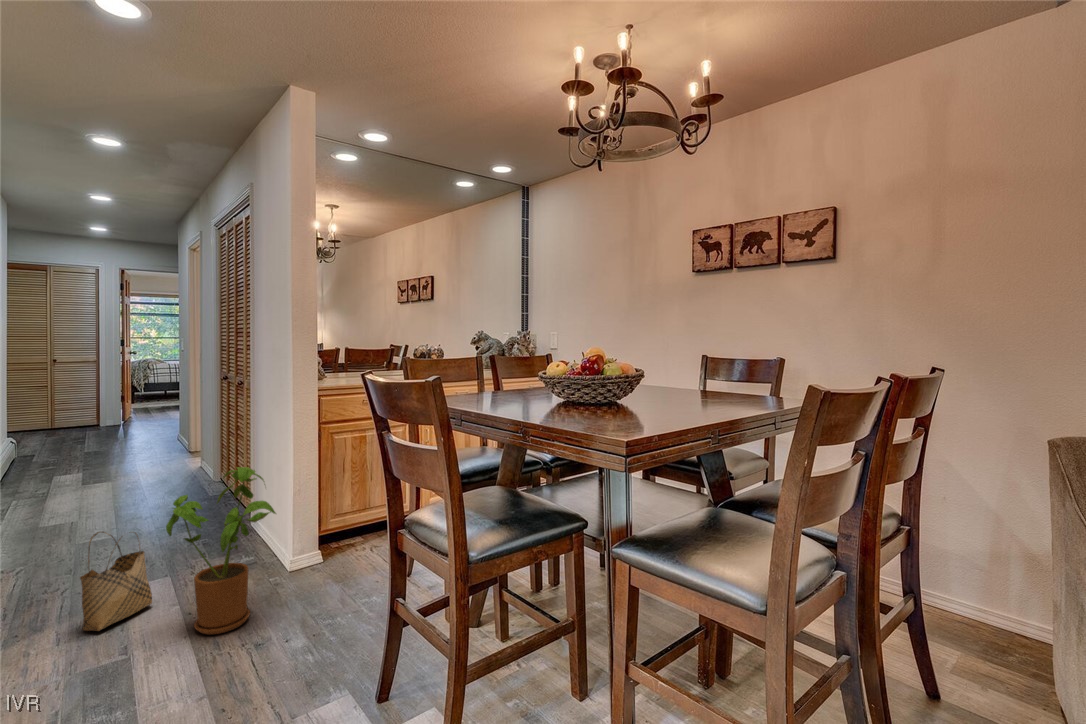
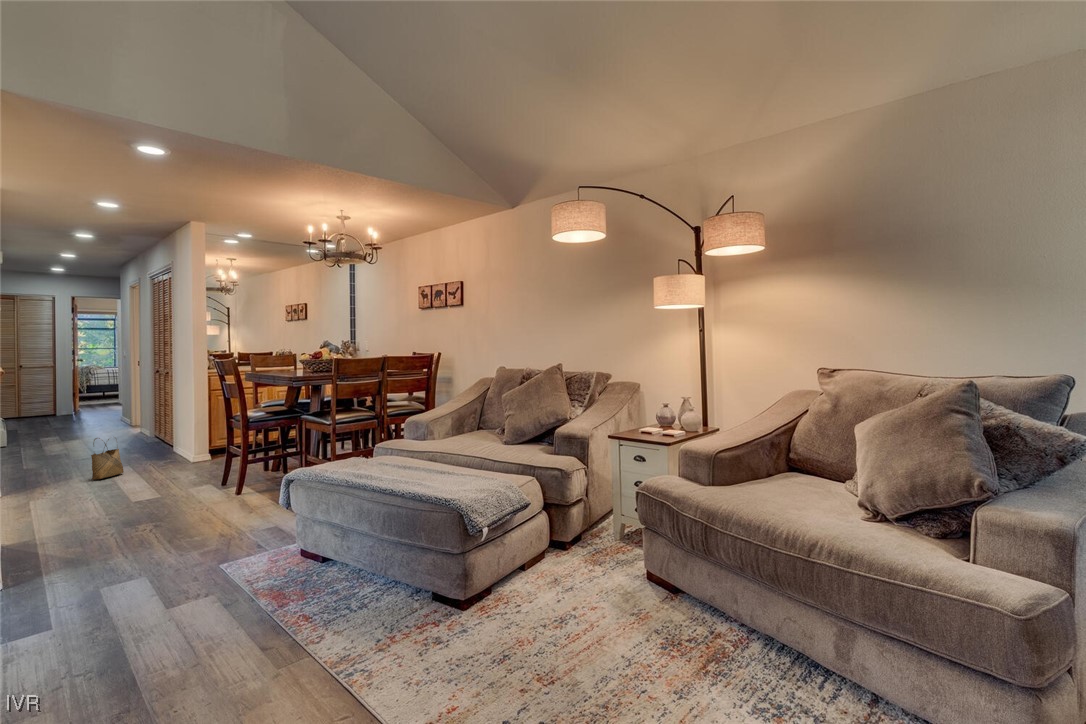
house plant: present [166,467,276,634] -> none [132,407,184,479]

